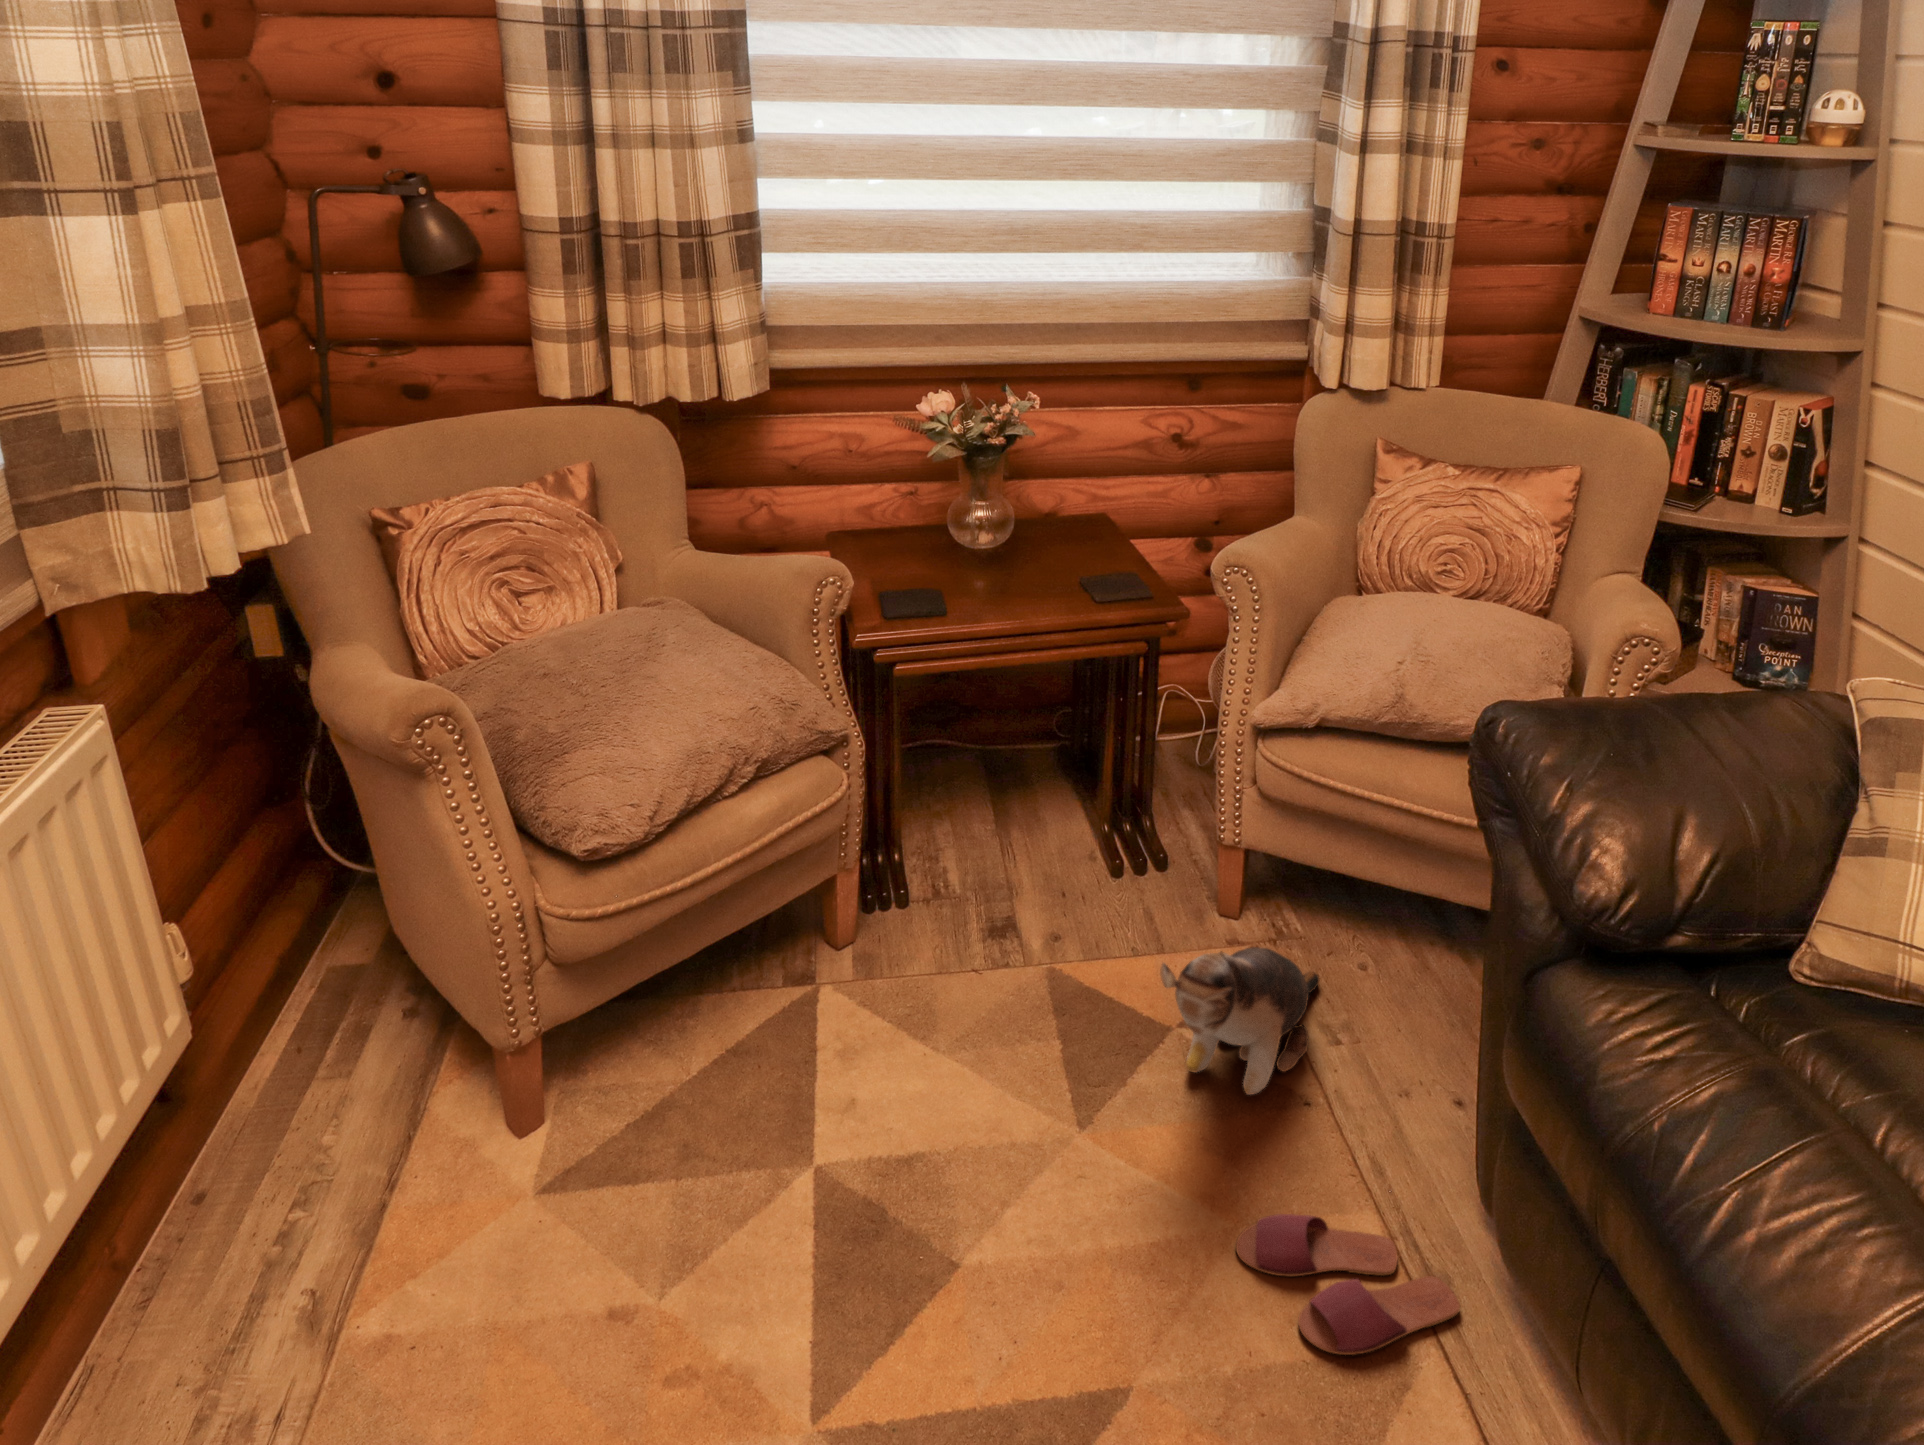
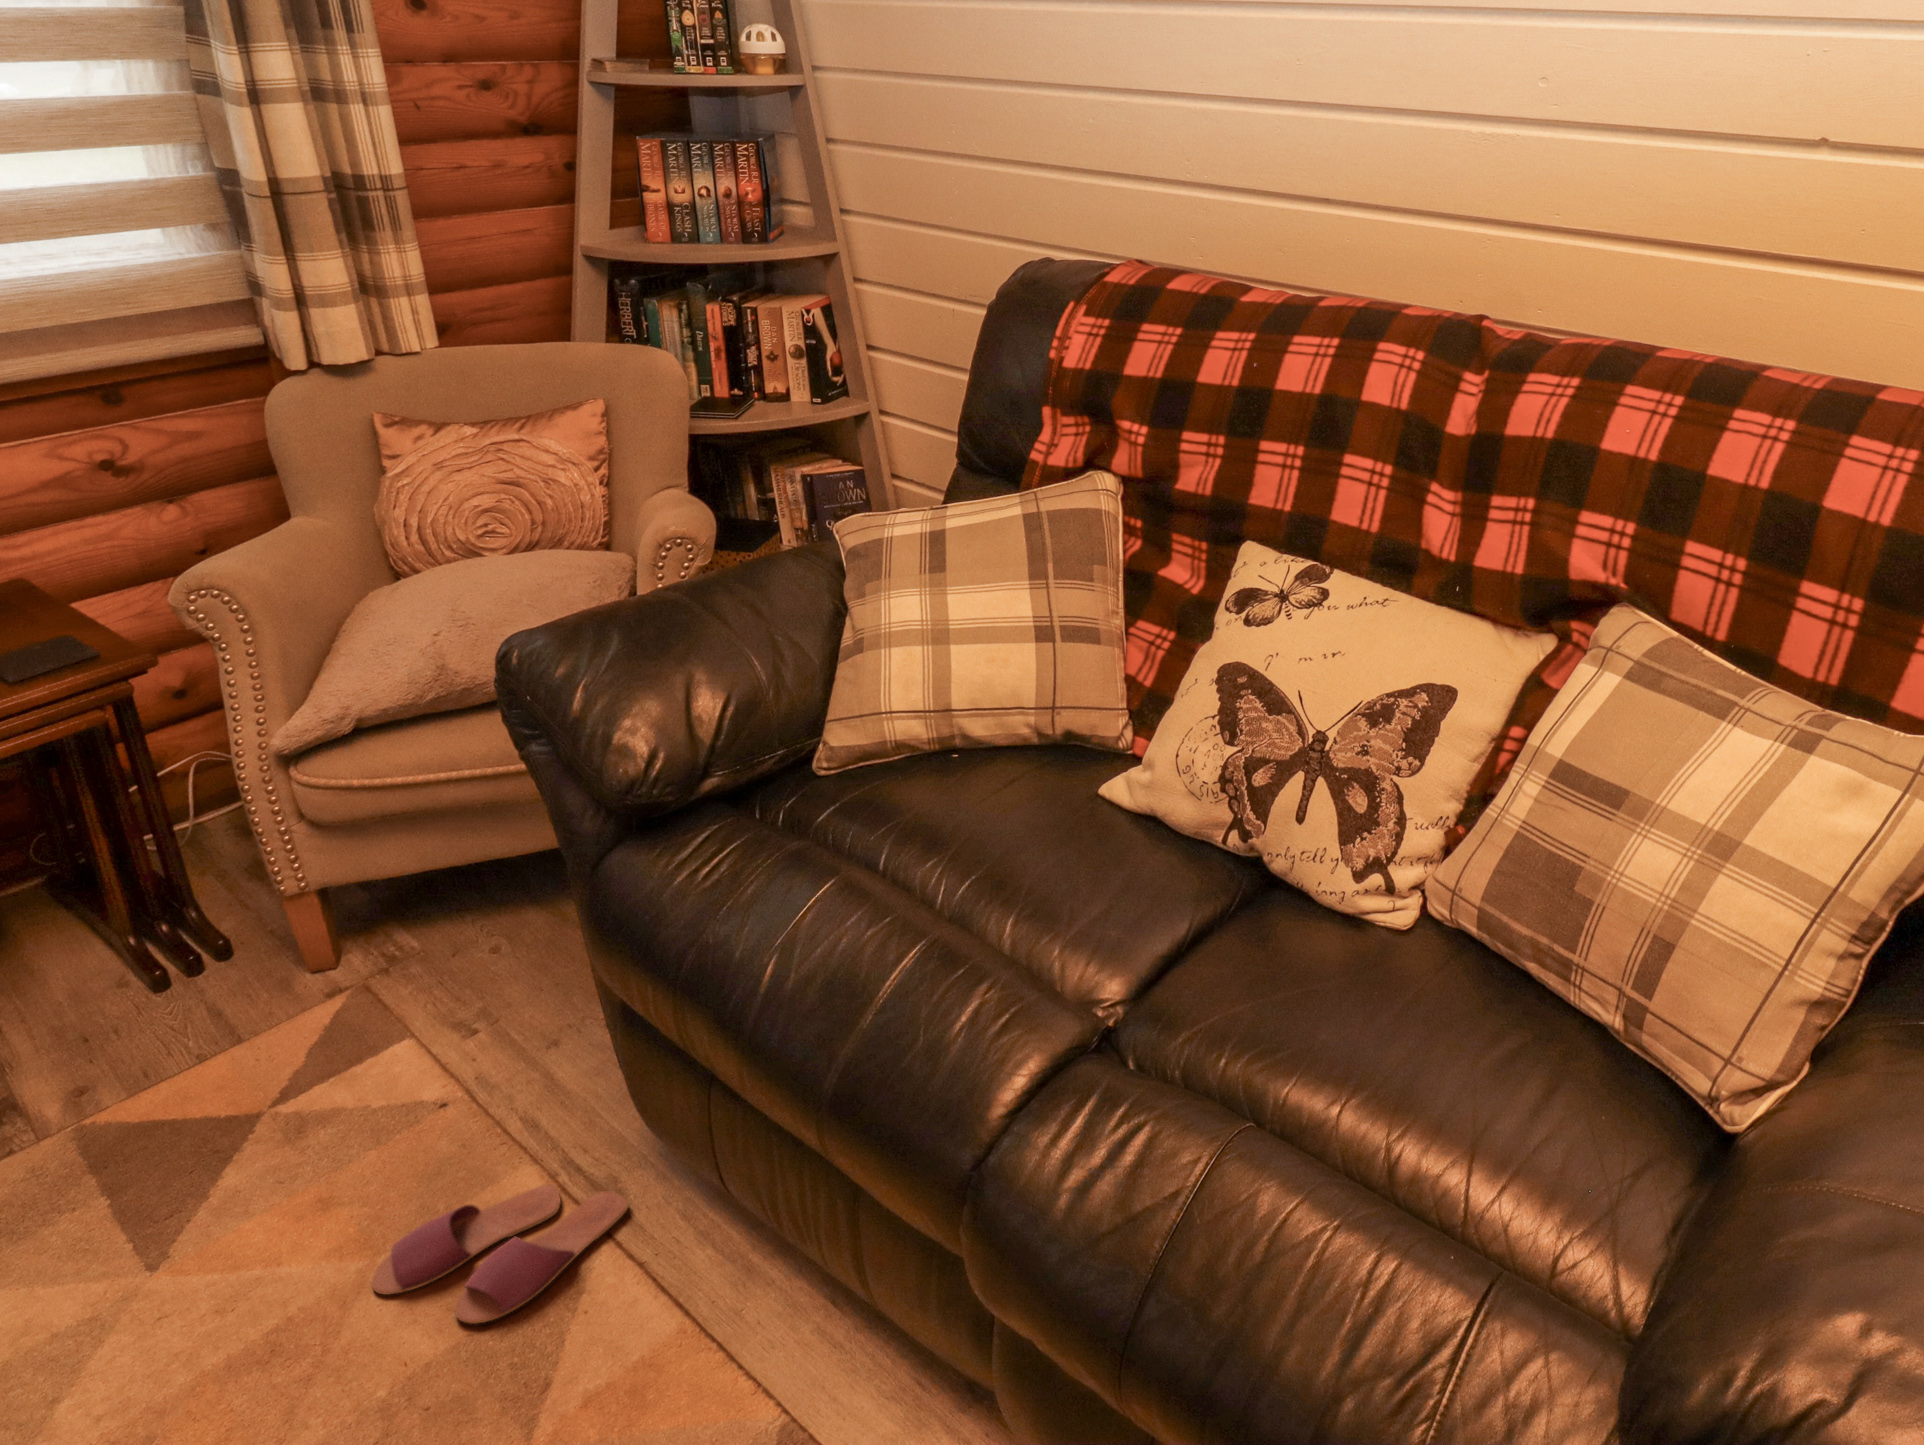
plush toy: present [1160,947,1319,1095] -> none [199,975,445,1147]

